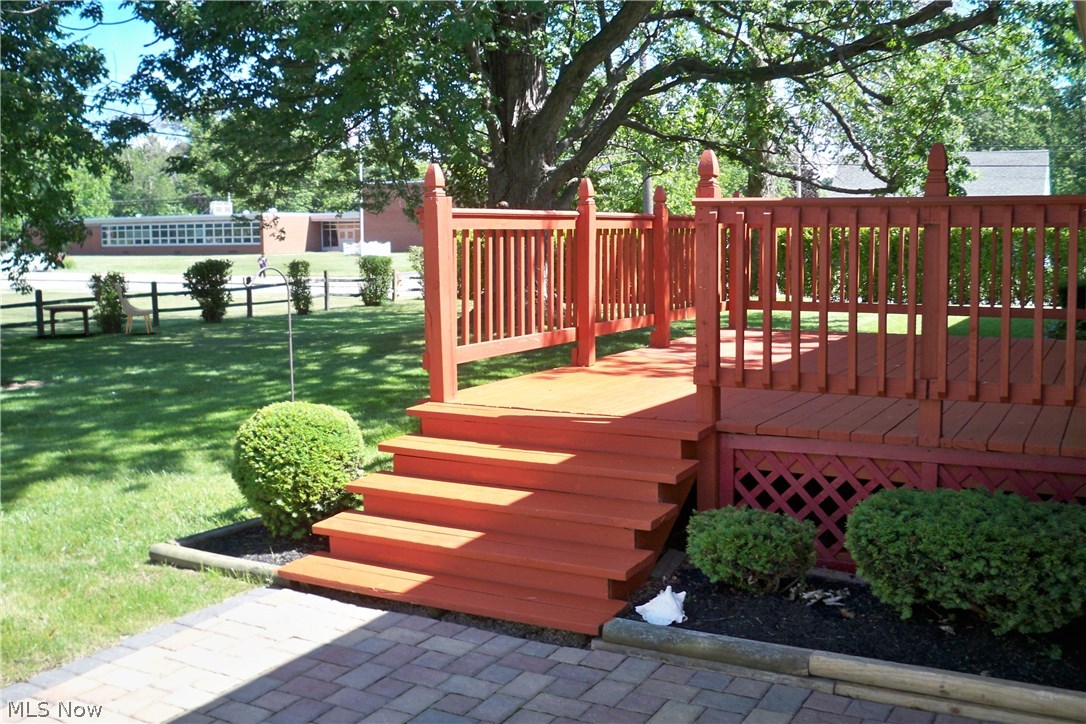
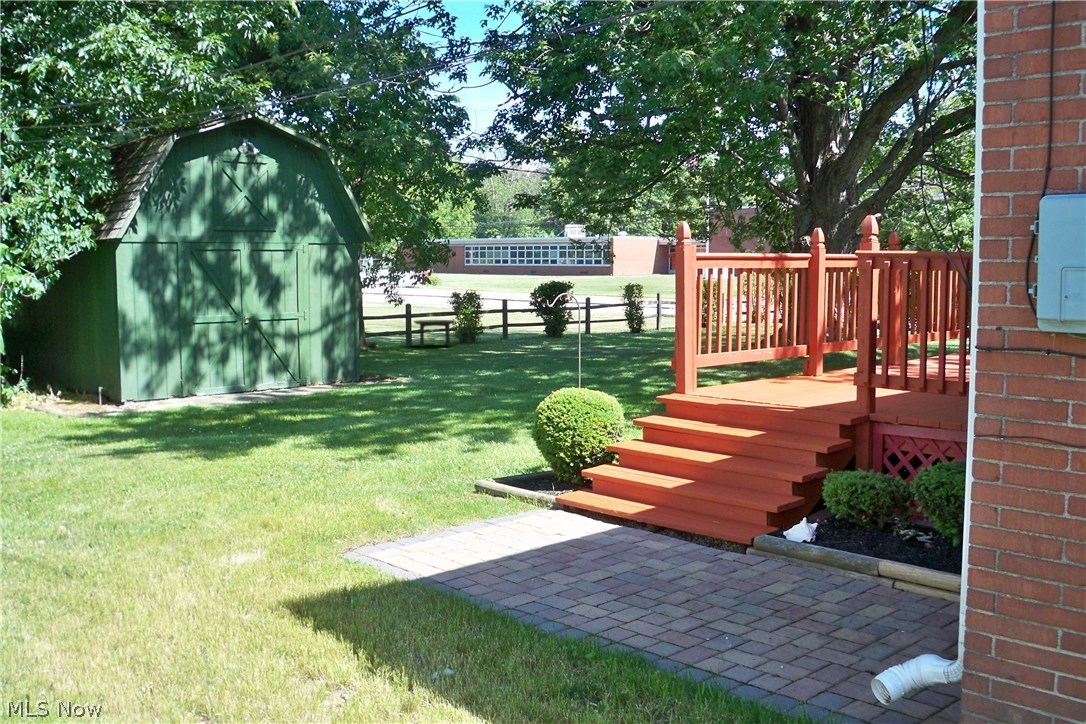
chair: present [115,283,153,334] -> none [471,301,501,346]

